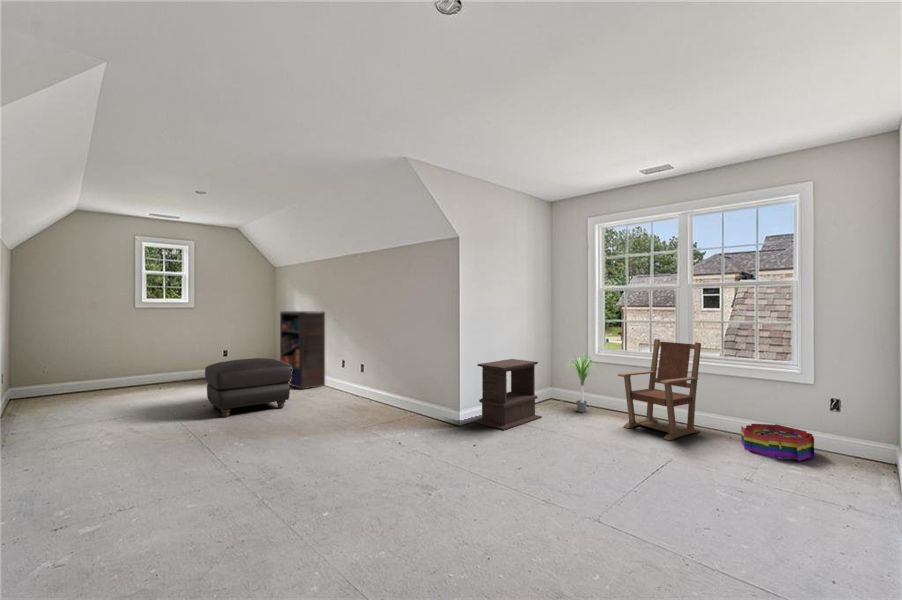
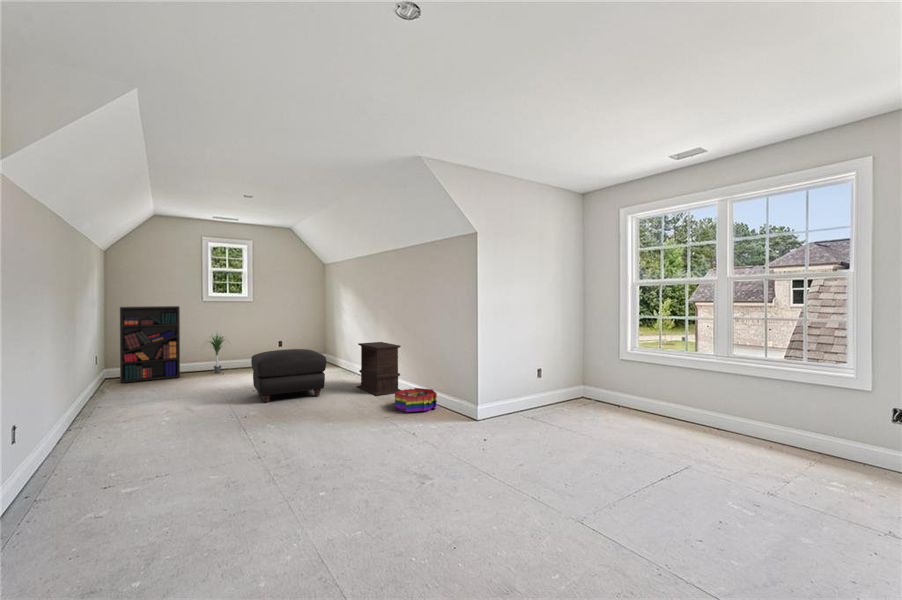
bookshelf: present [280,311,325,389] -> present [120,306,180,383]
armchair: present [618,339,701,440] -> none [644,337,739,446]
potted plant: present [573,356,592,412] -> present [210,335,224,373]
side table: present [475,359,542,430] -> present [357,342,401,396]
storage bin: present [741,424,815,461] -> present [395,388,437,412]

